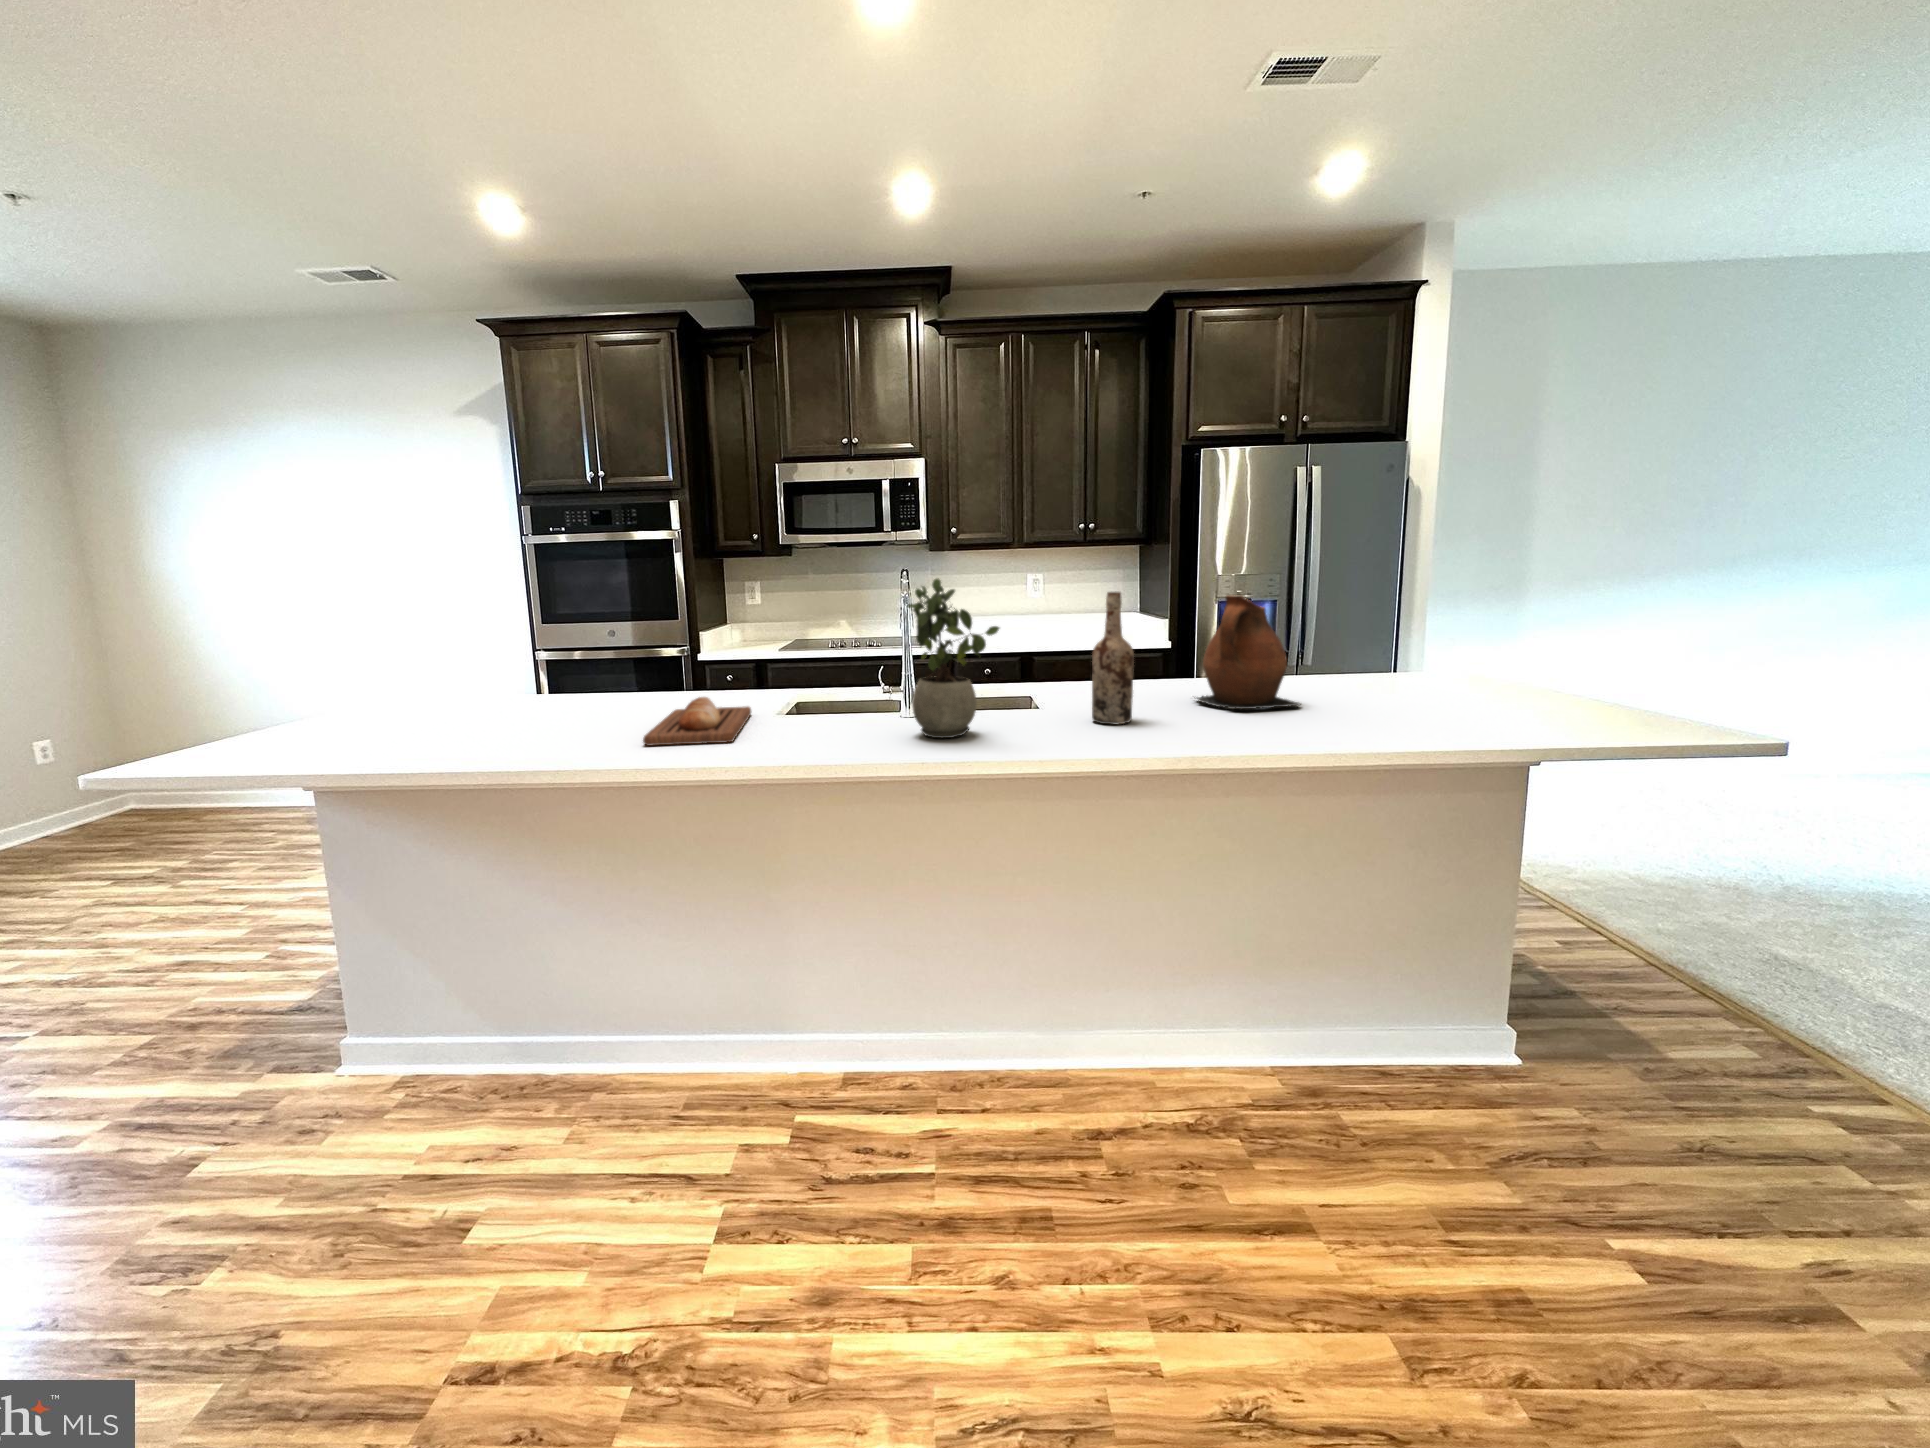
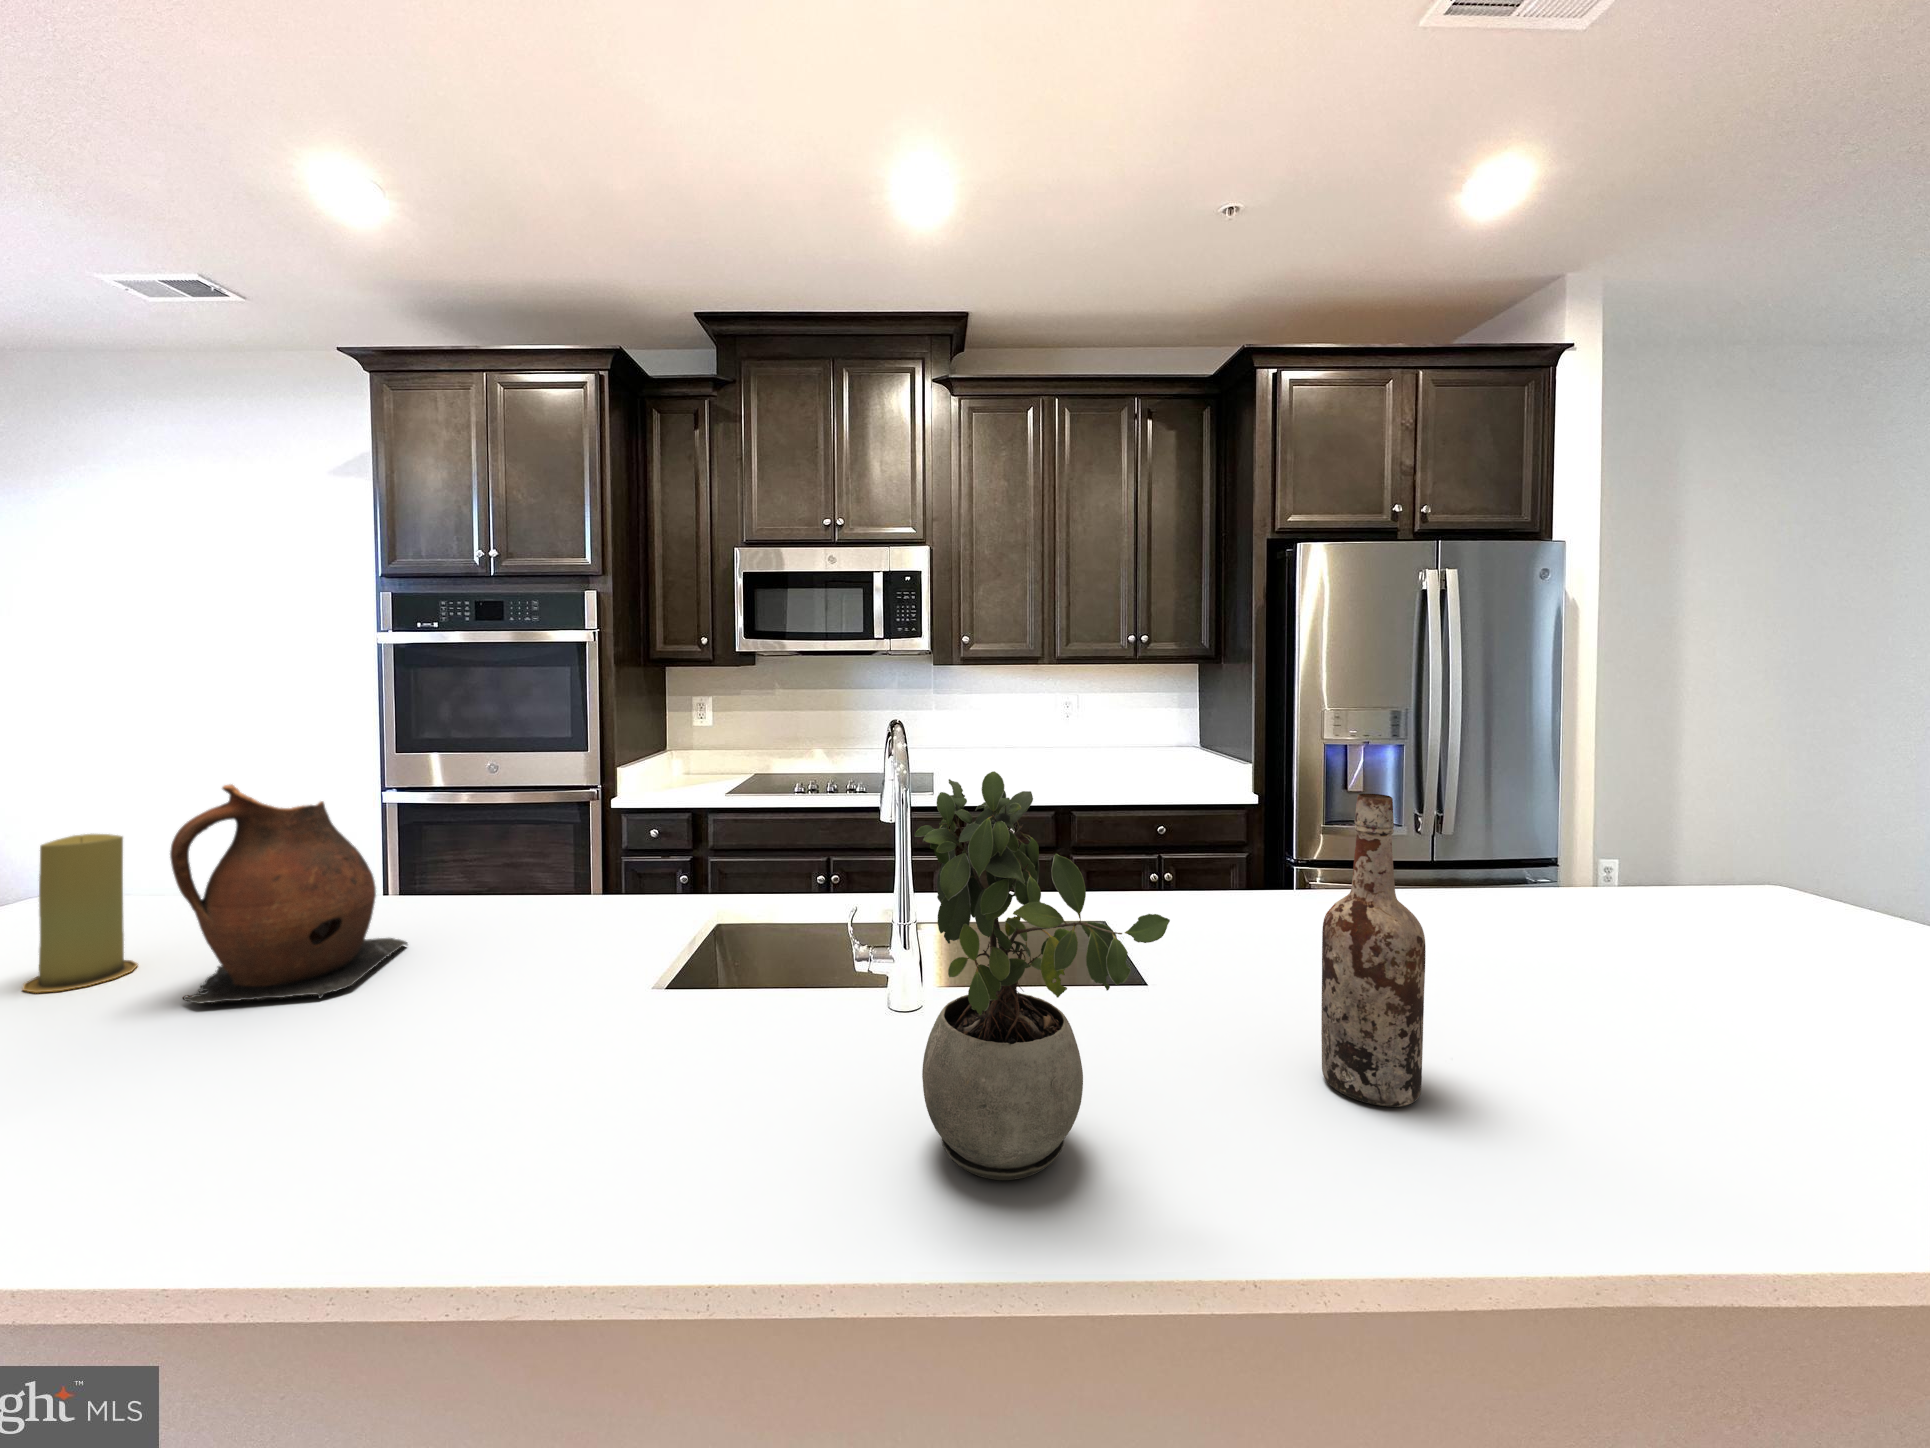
ceramic pitcher: present [1194,595,1300,709] -> present [170,784,407,1004]
candle: none [467,642,512,717] -> present [23,834,138,993]
bread loaf: present [643,697,751,746] -> none [215,983,585,1190]

